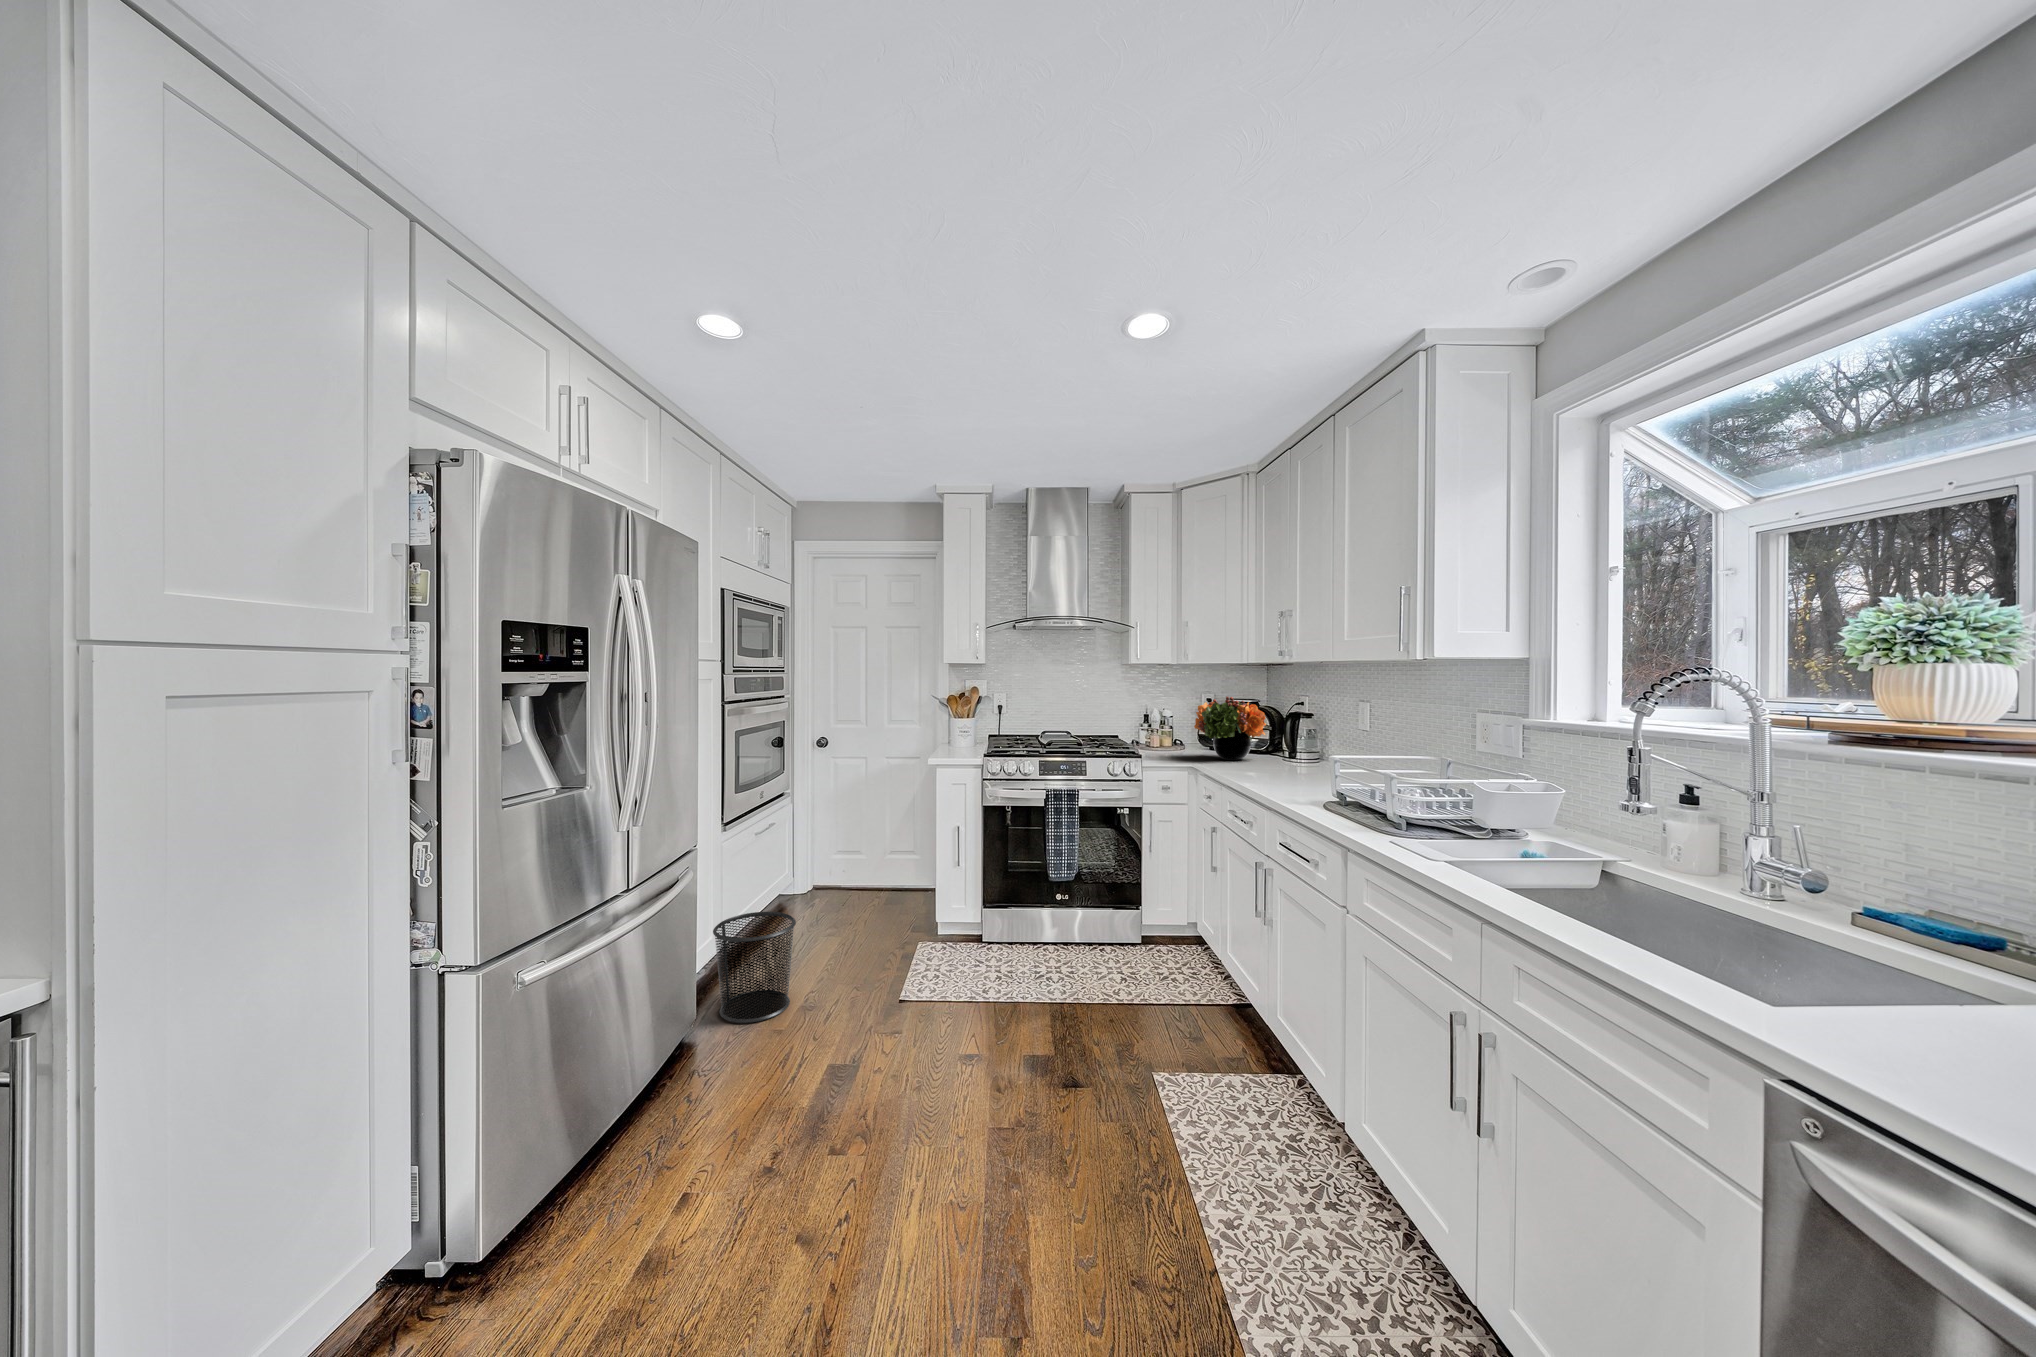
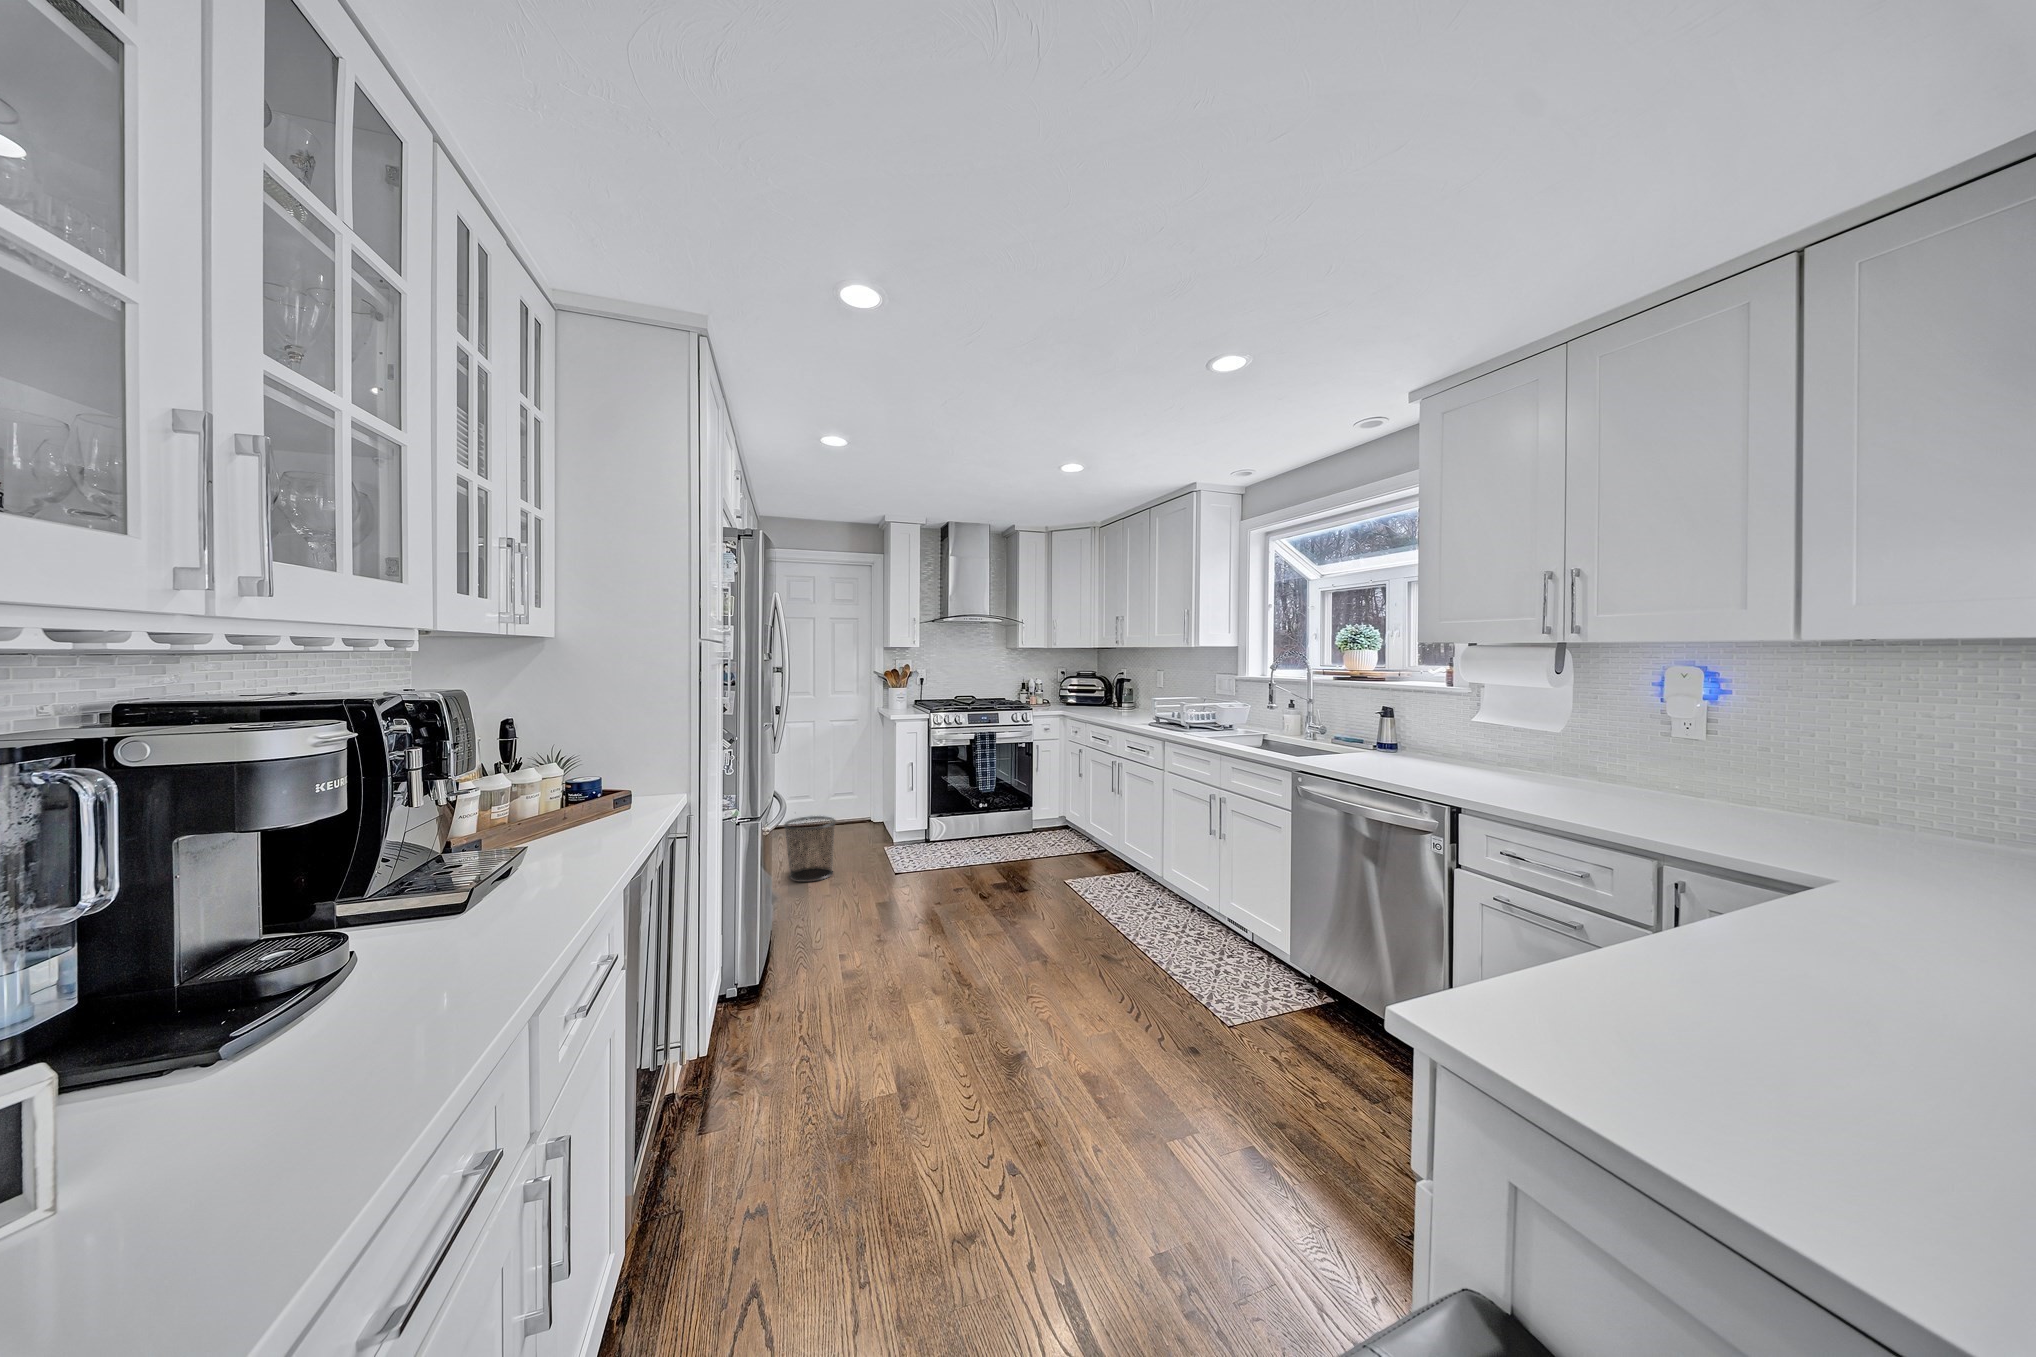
flower arrangement: present [1194,696,1266,760] -> none [1061,669,1106,709]

